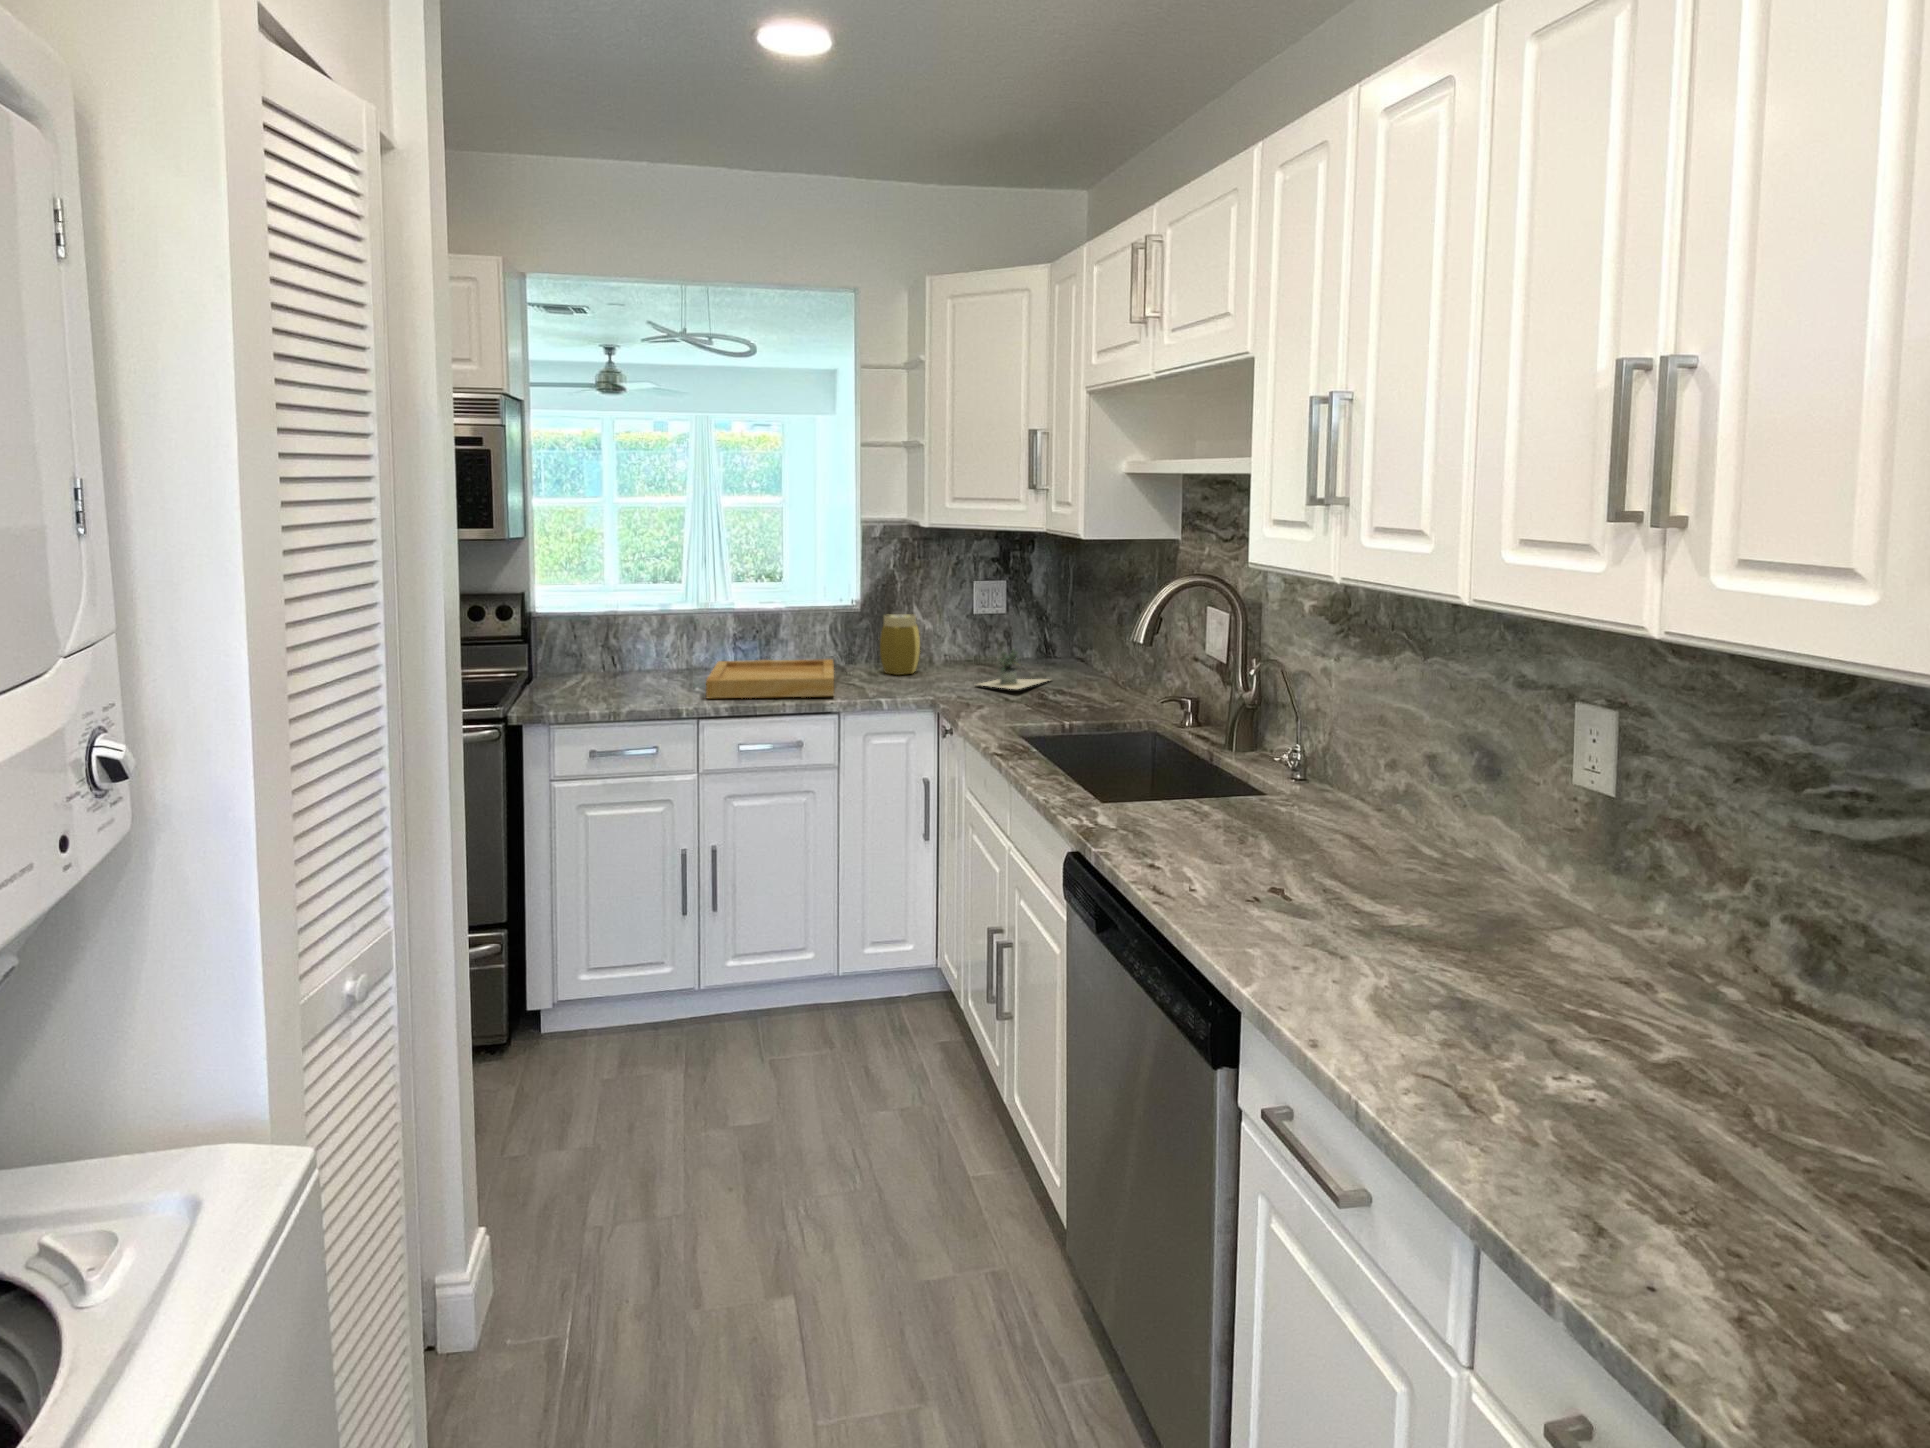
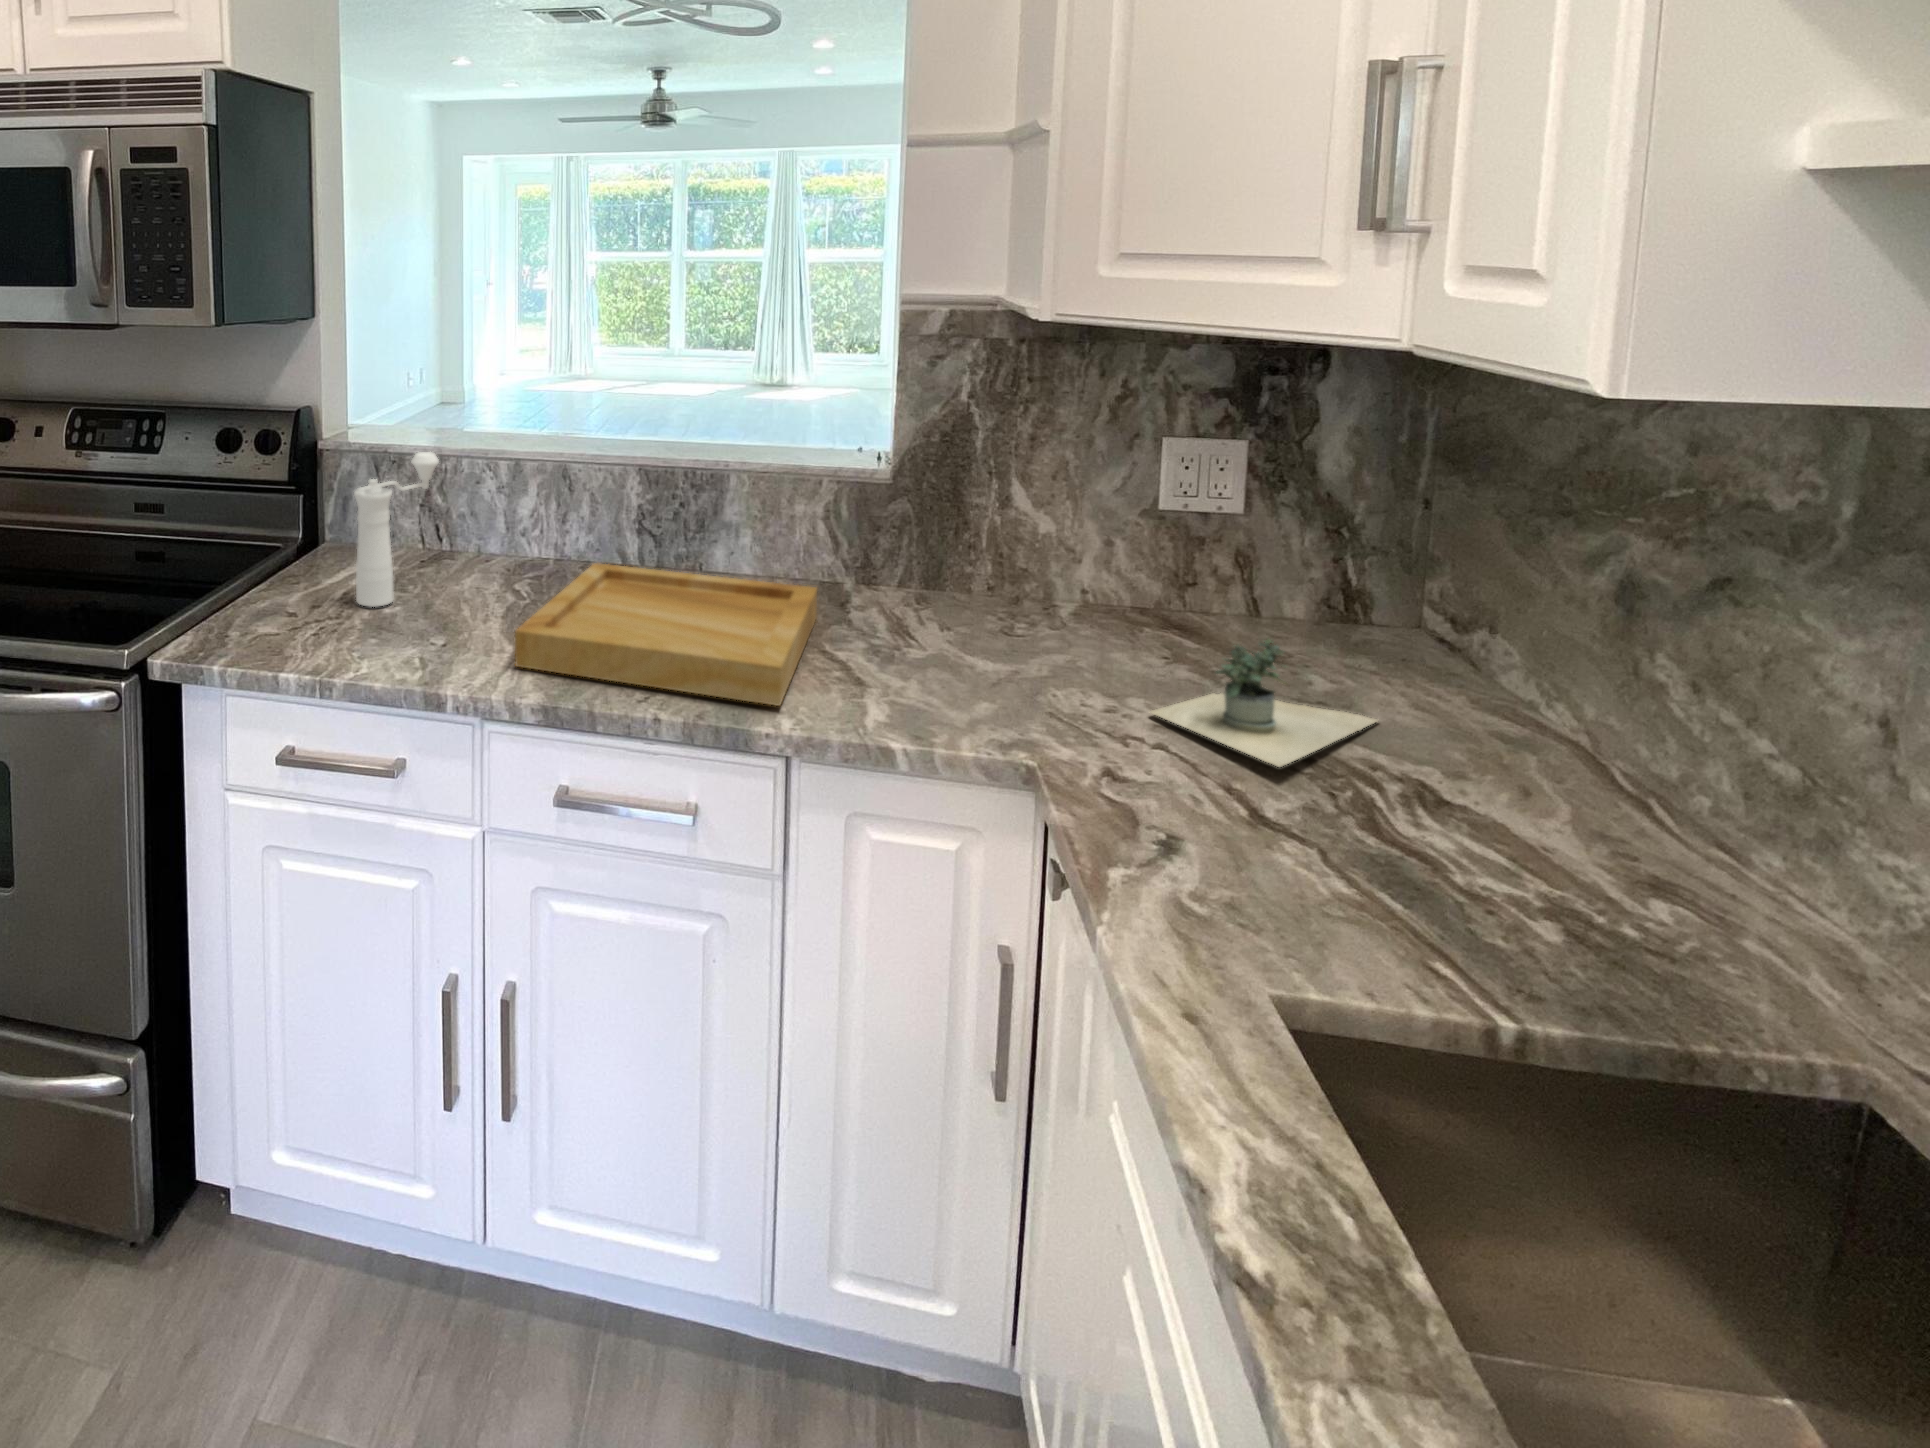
pepper mill: none [593,607,632,689] -> present [354,452,439,607]
jar: present [880,614,920,675] -> none [922,502,1017,640]

